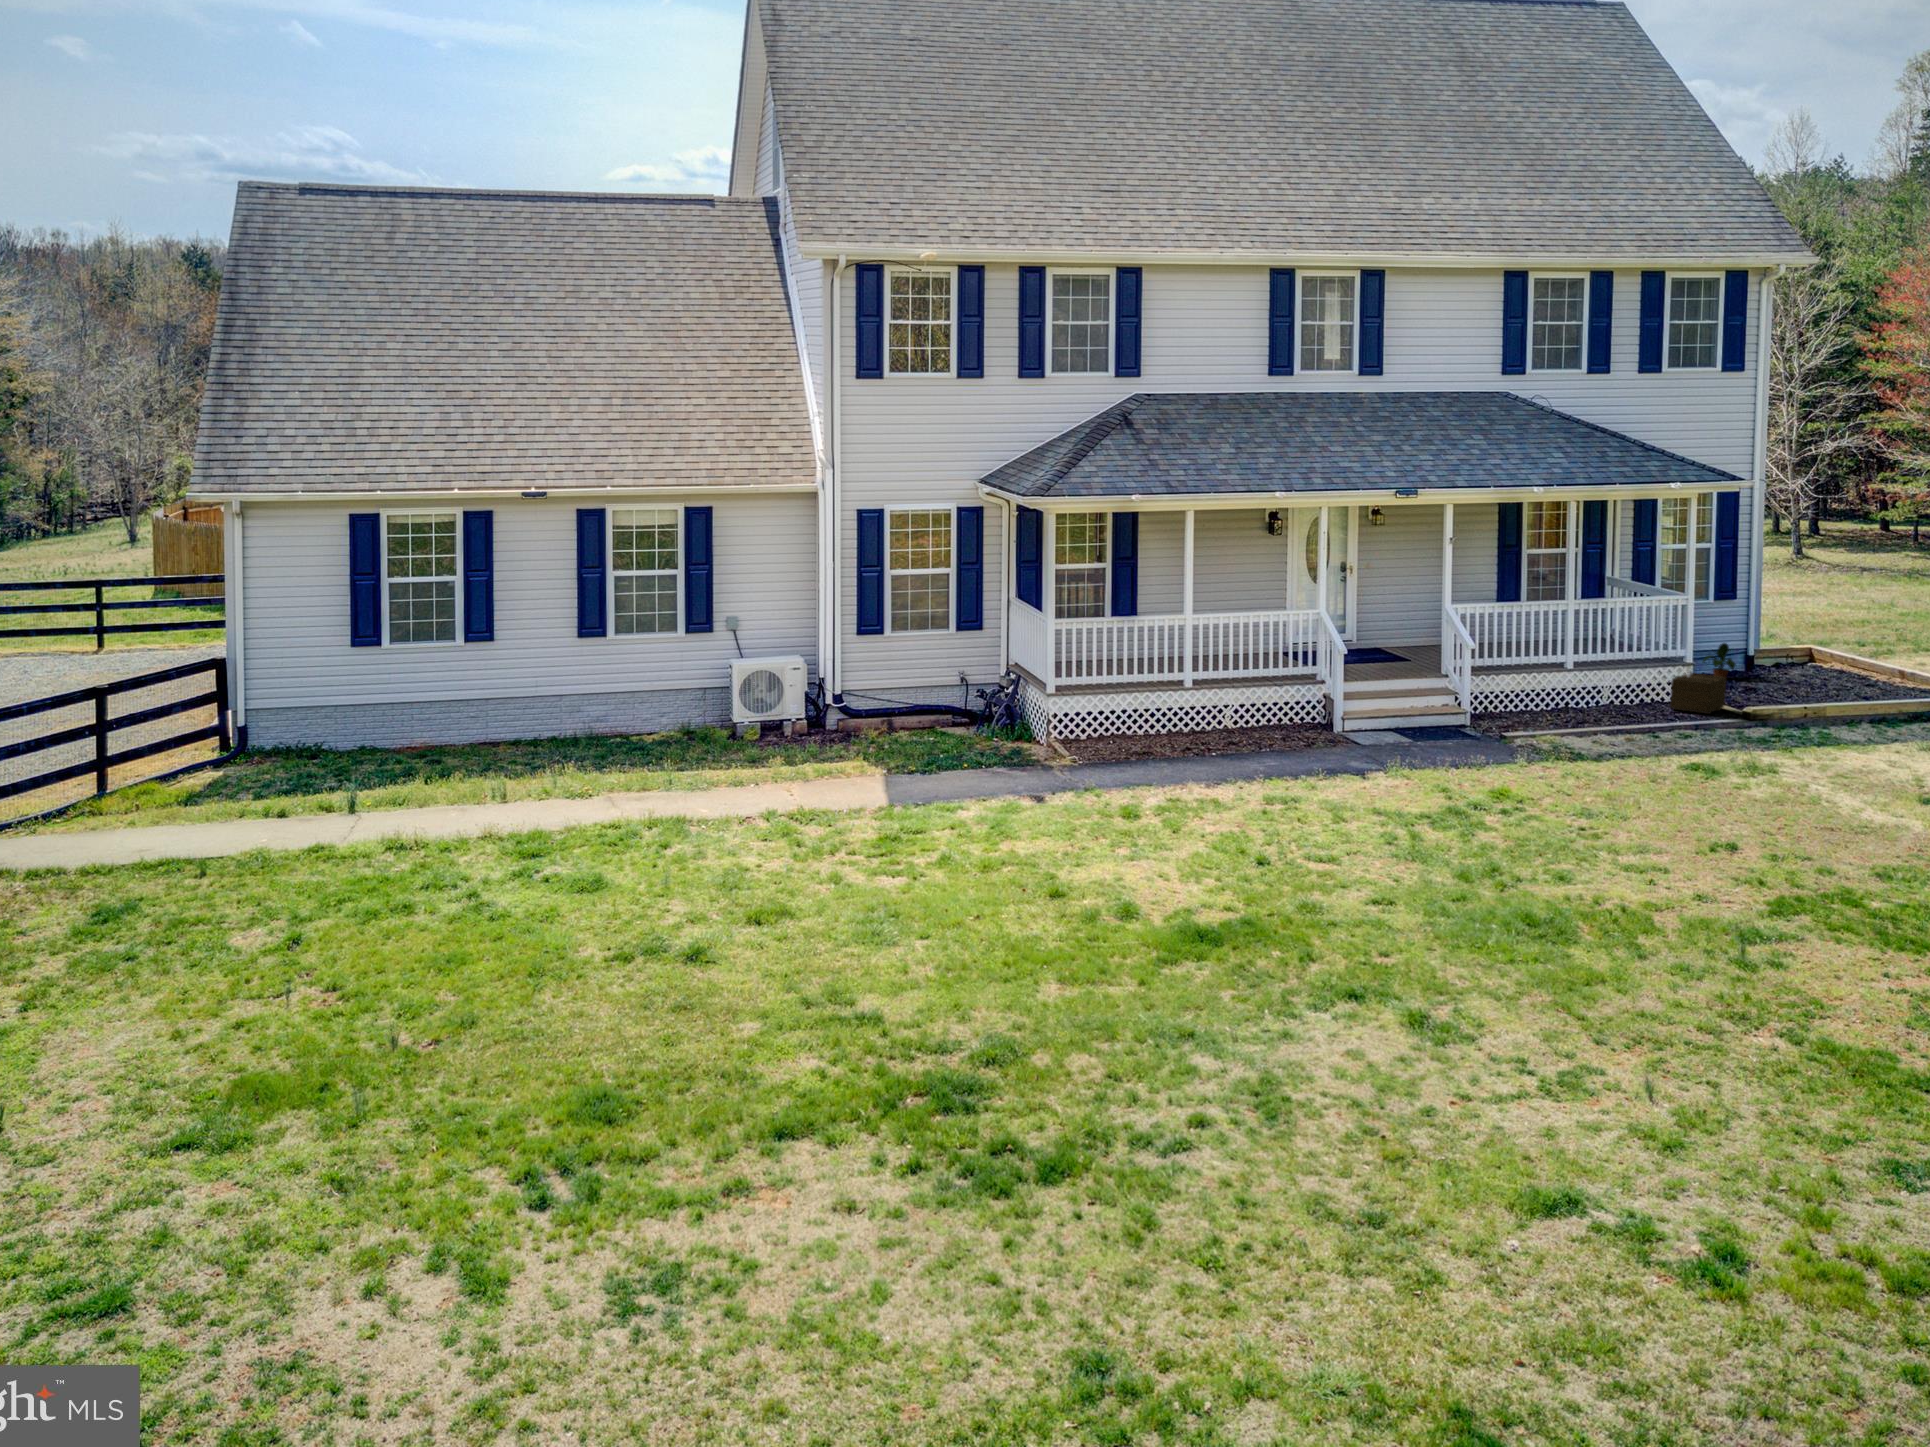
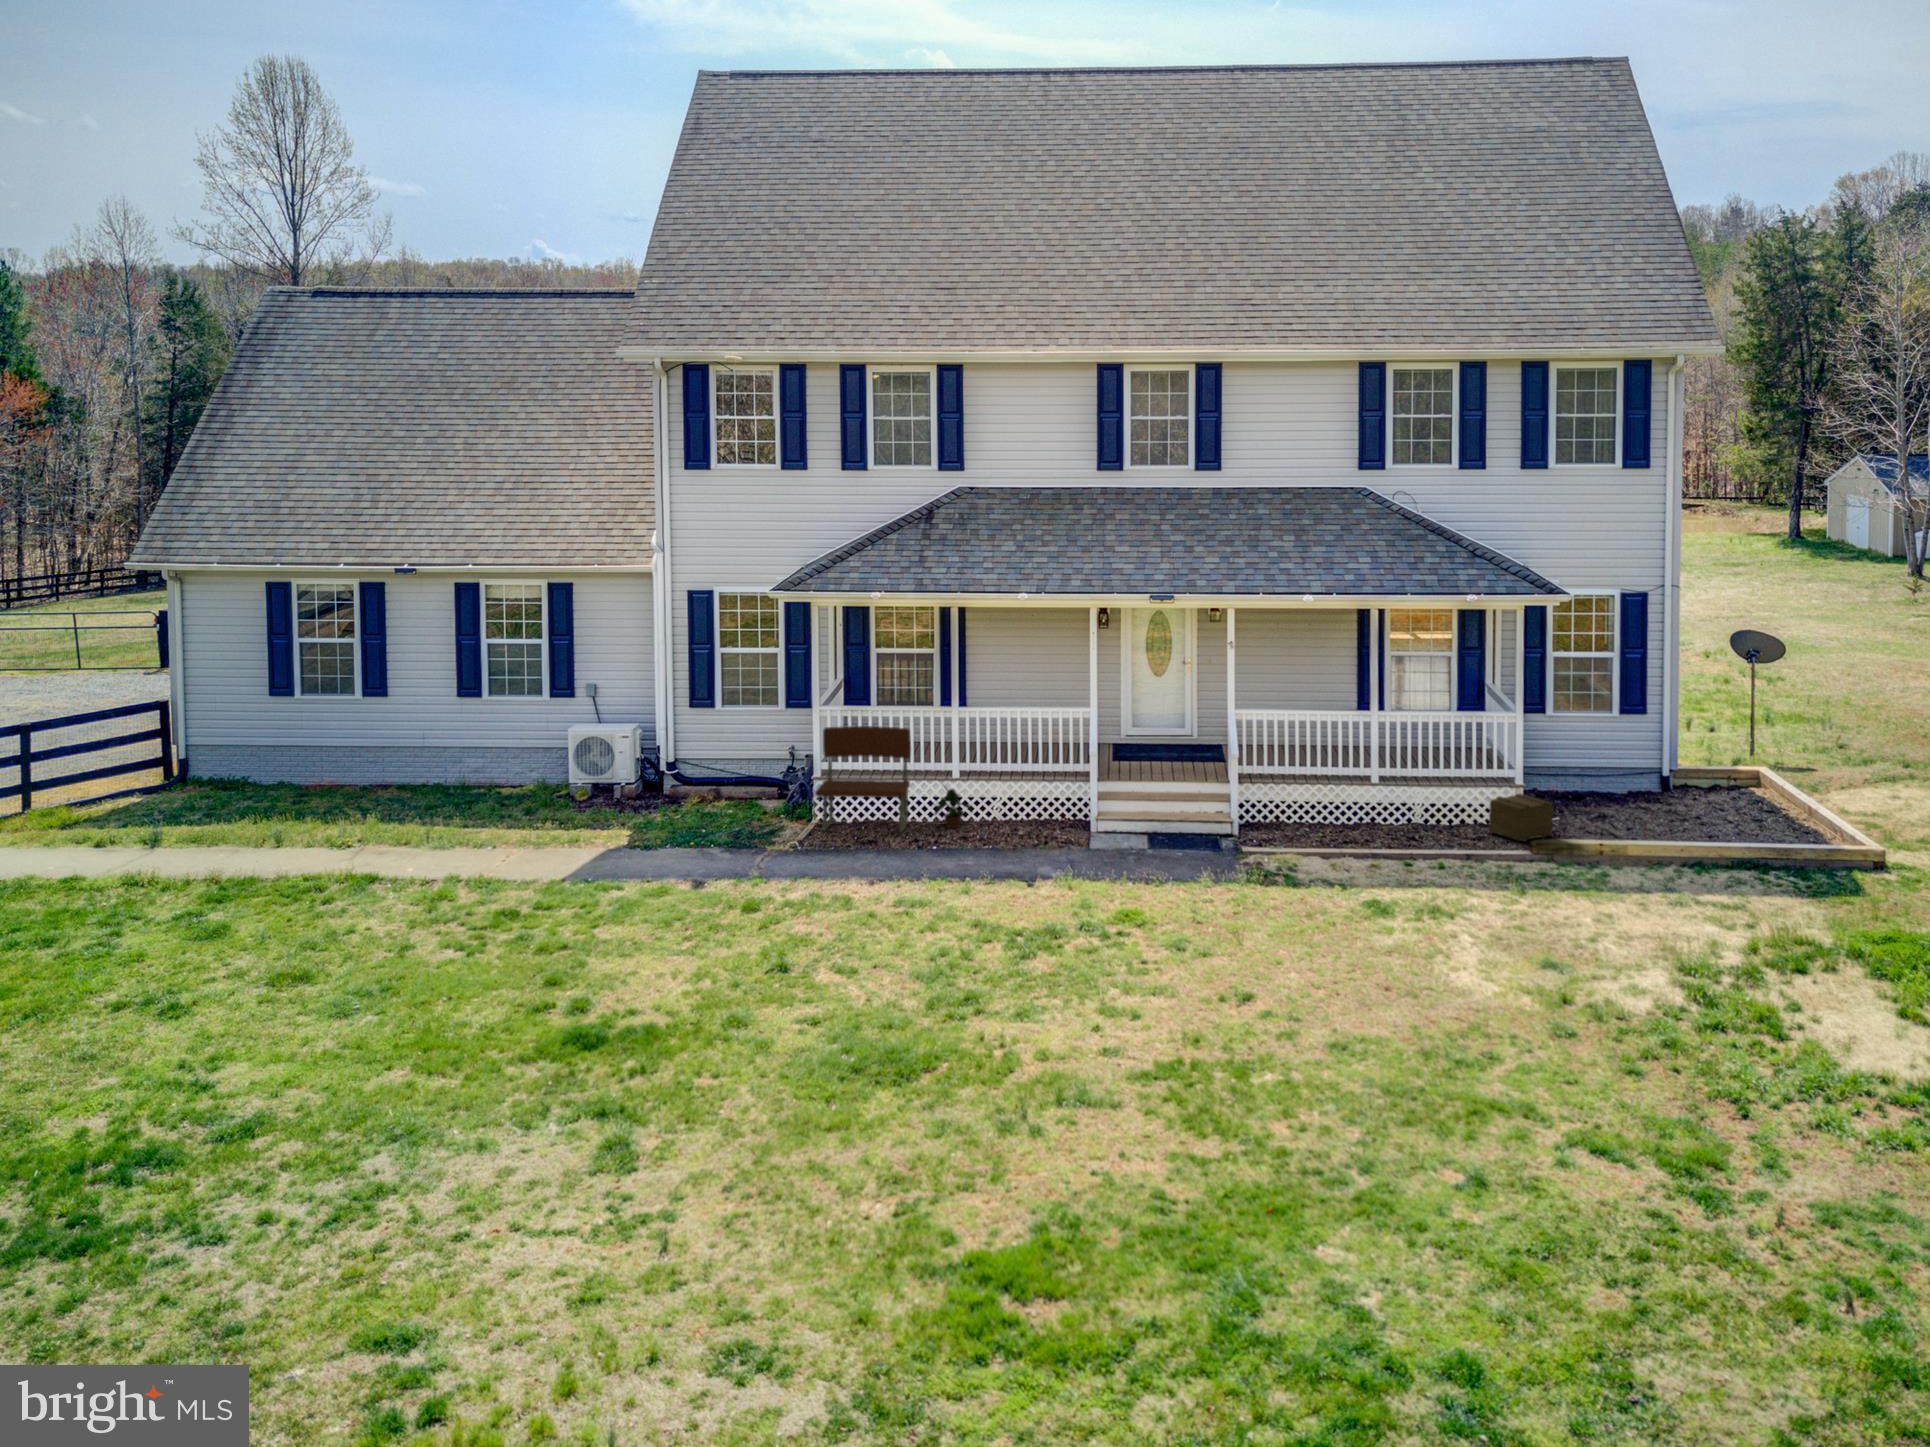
bench: none [1073,637,1174,746] -> present [815,726,911,832]
potted plant: present [1703,643,1736,678] -> present [934,786,972,828]

